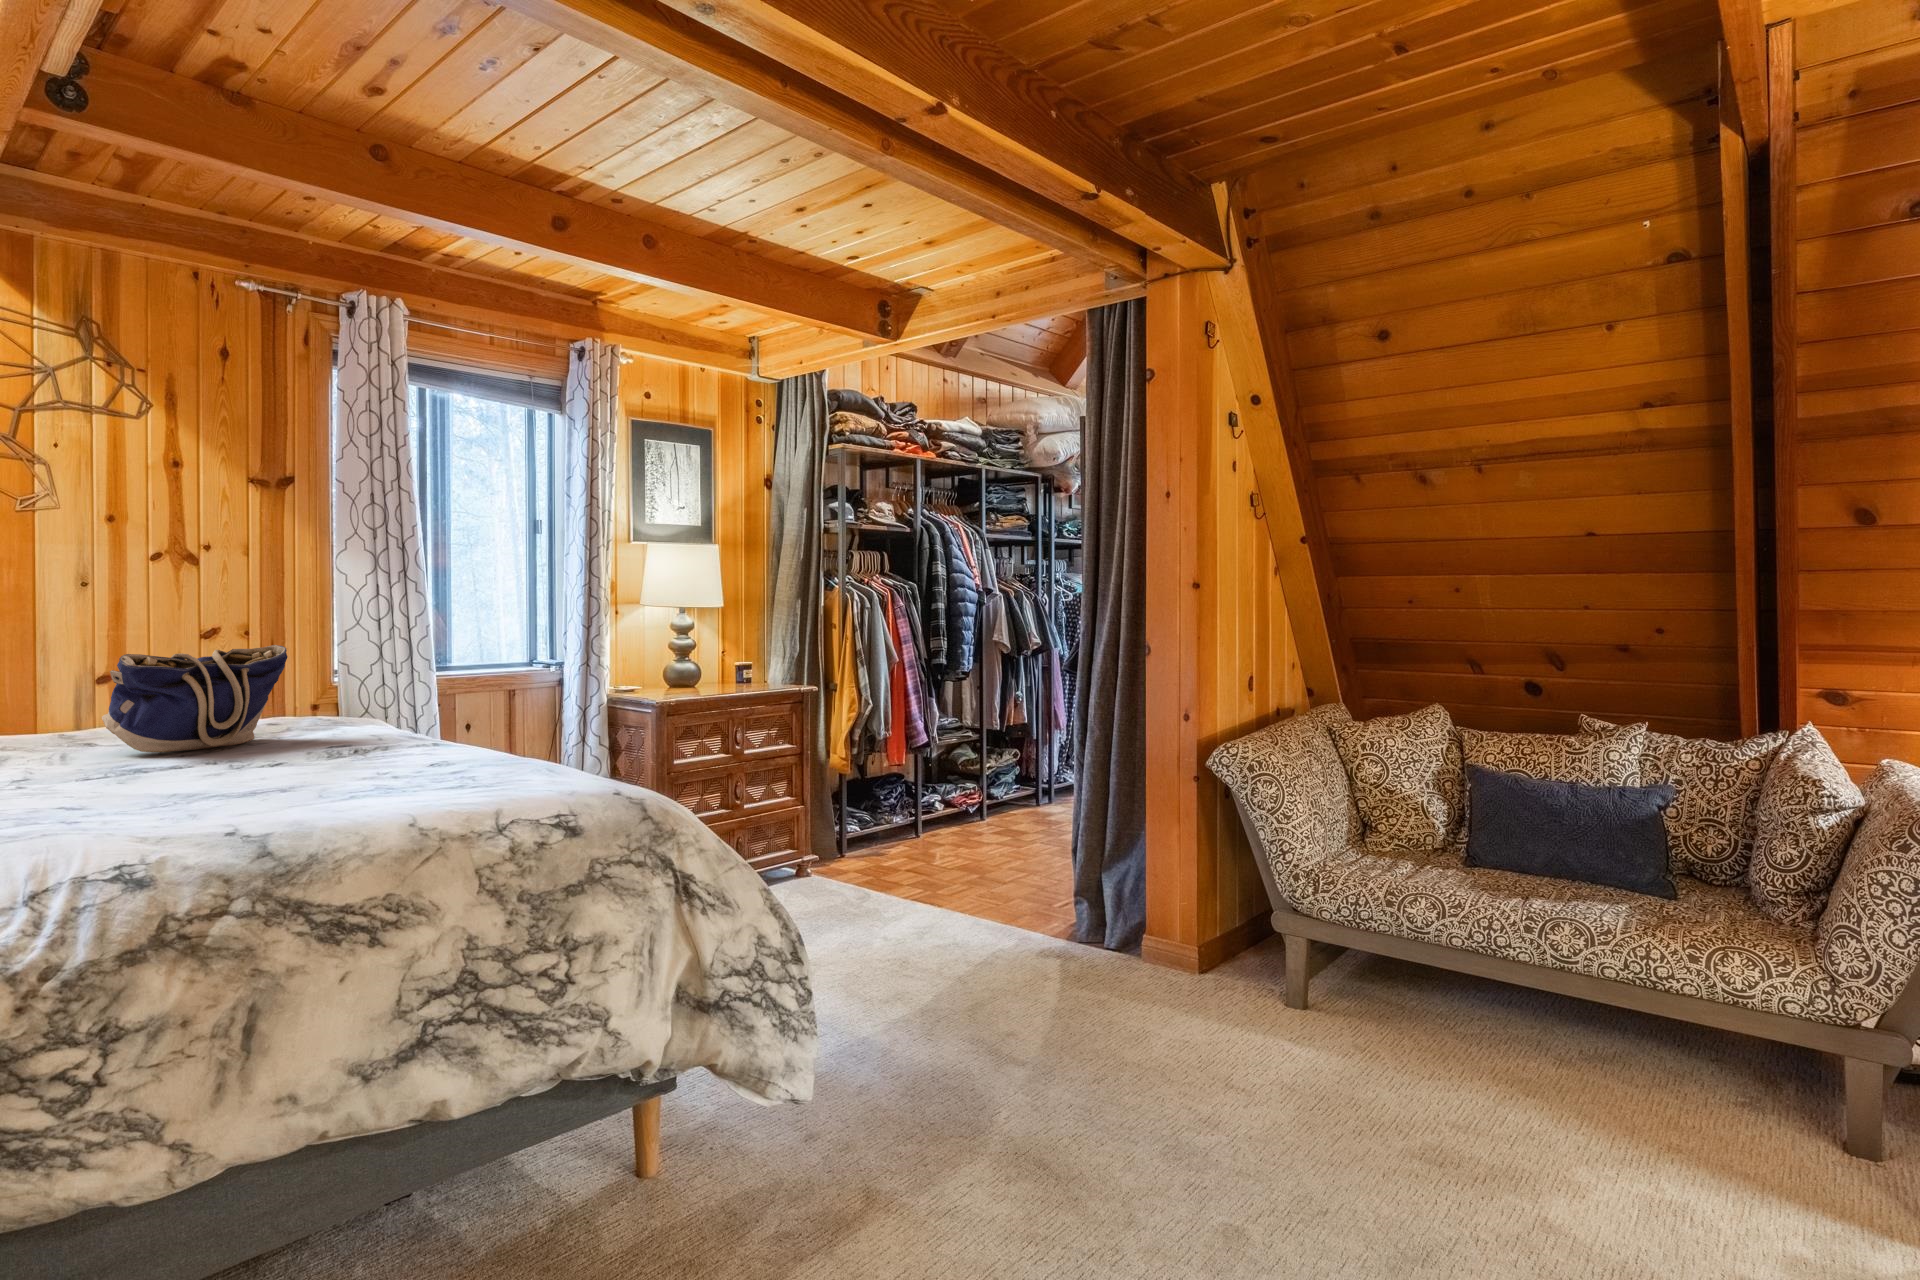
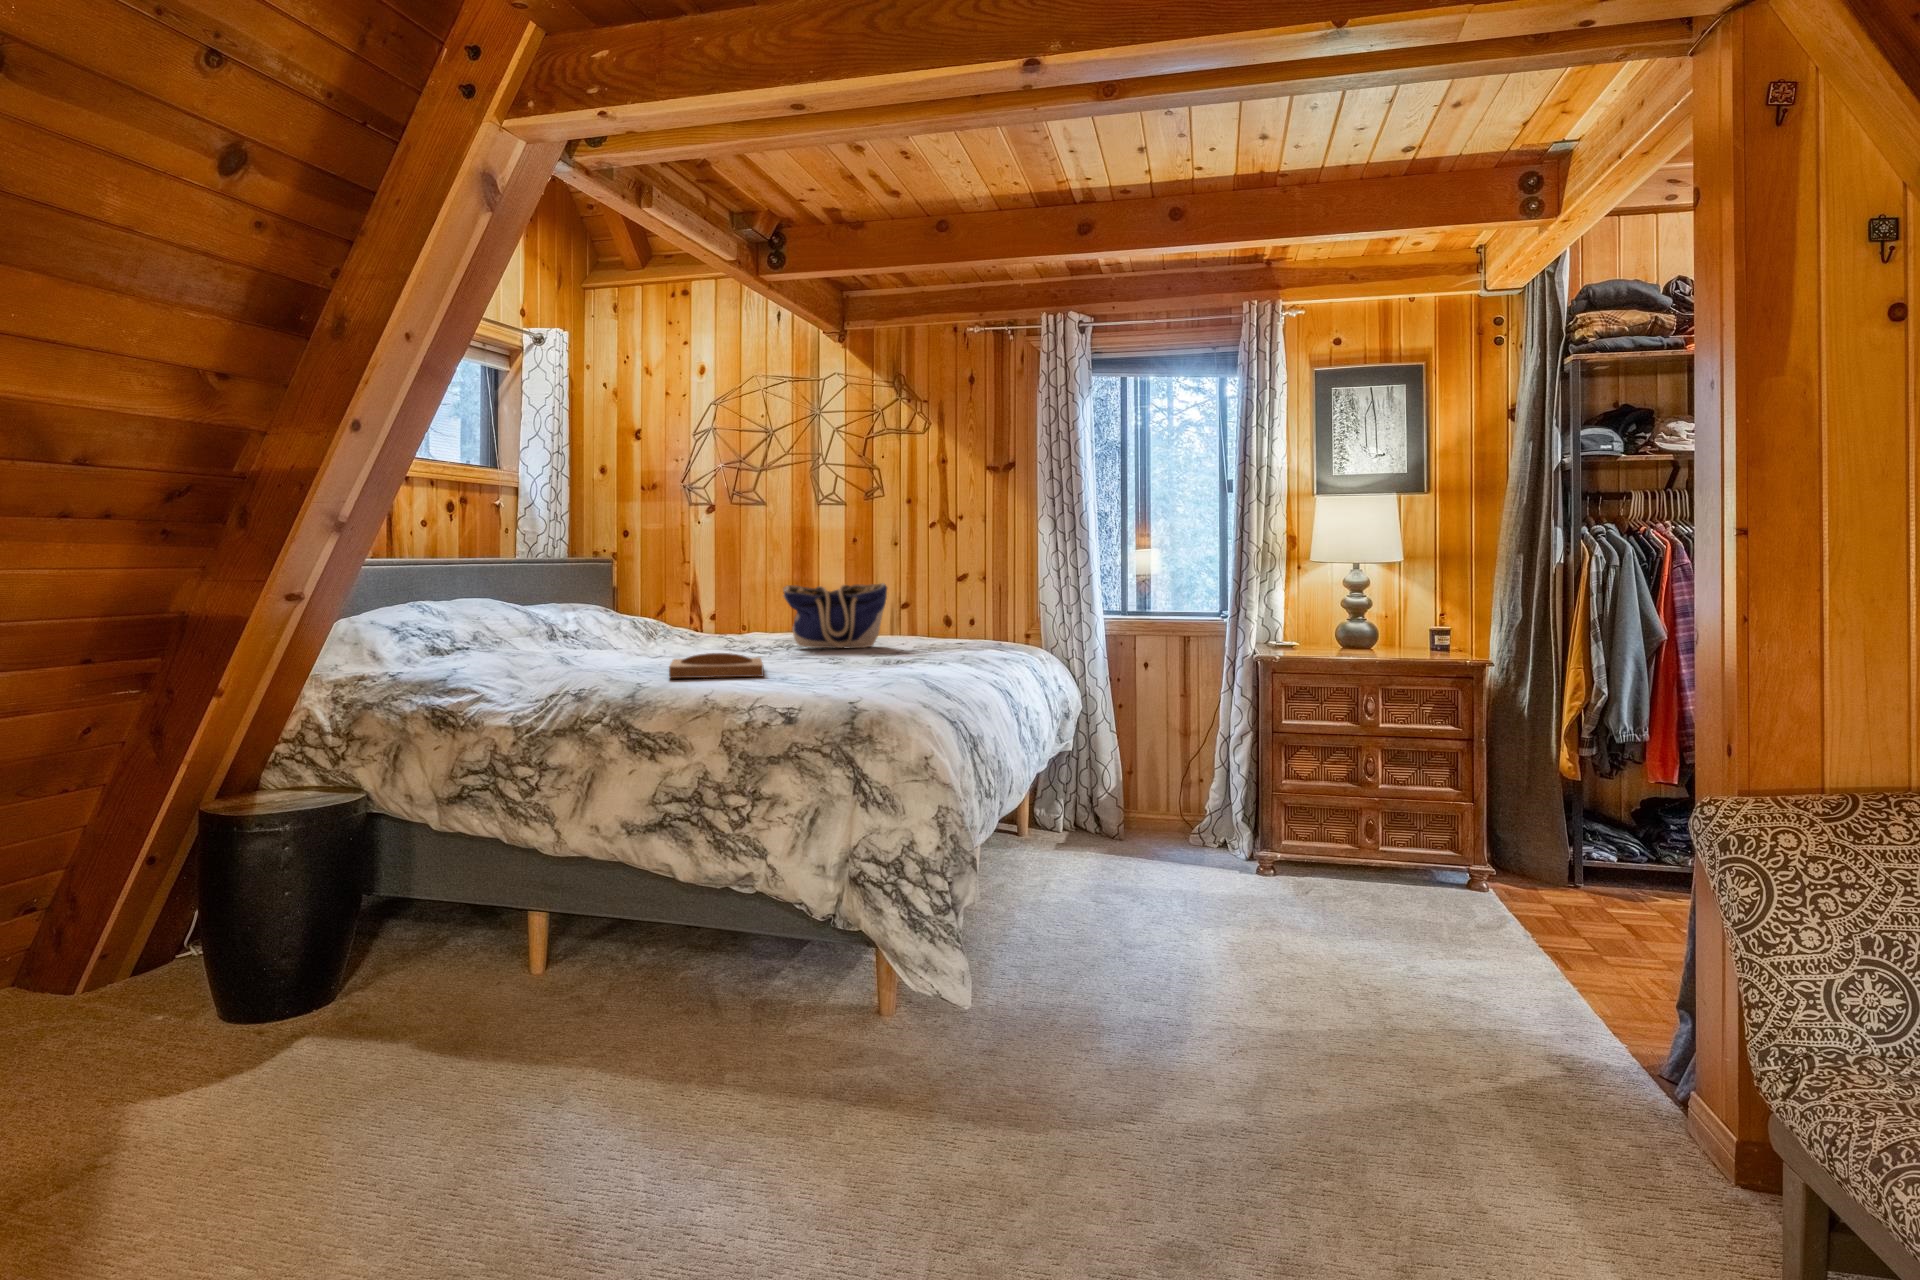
tray: none [138,767,378,817] -> present [669,653,764,678]

